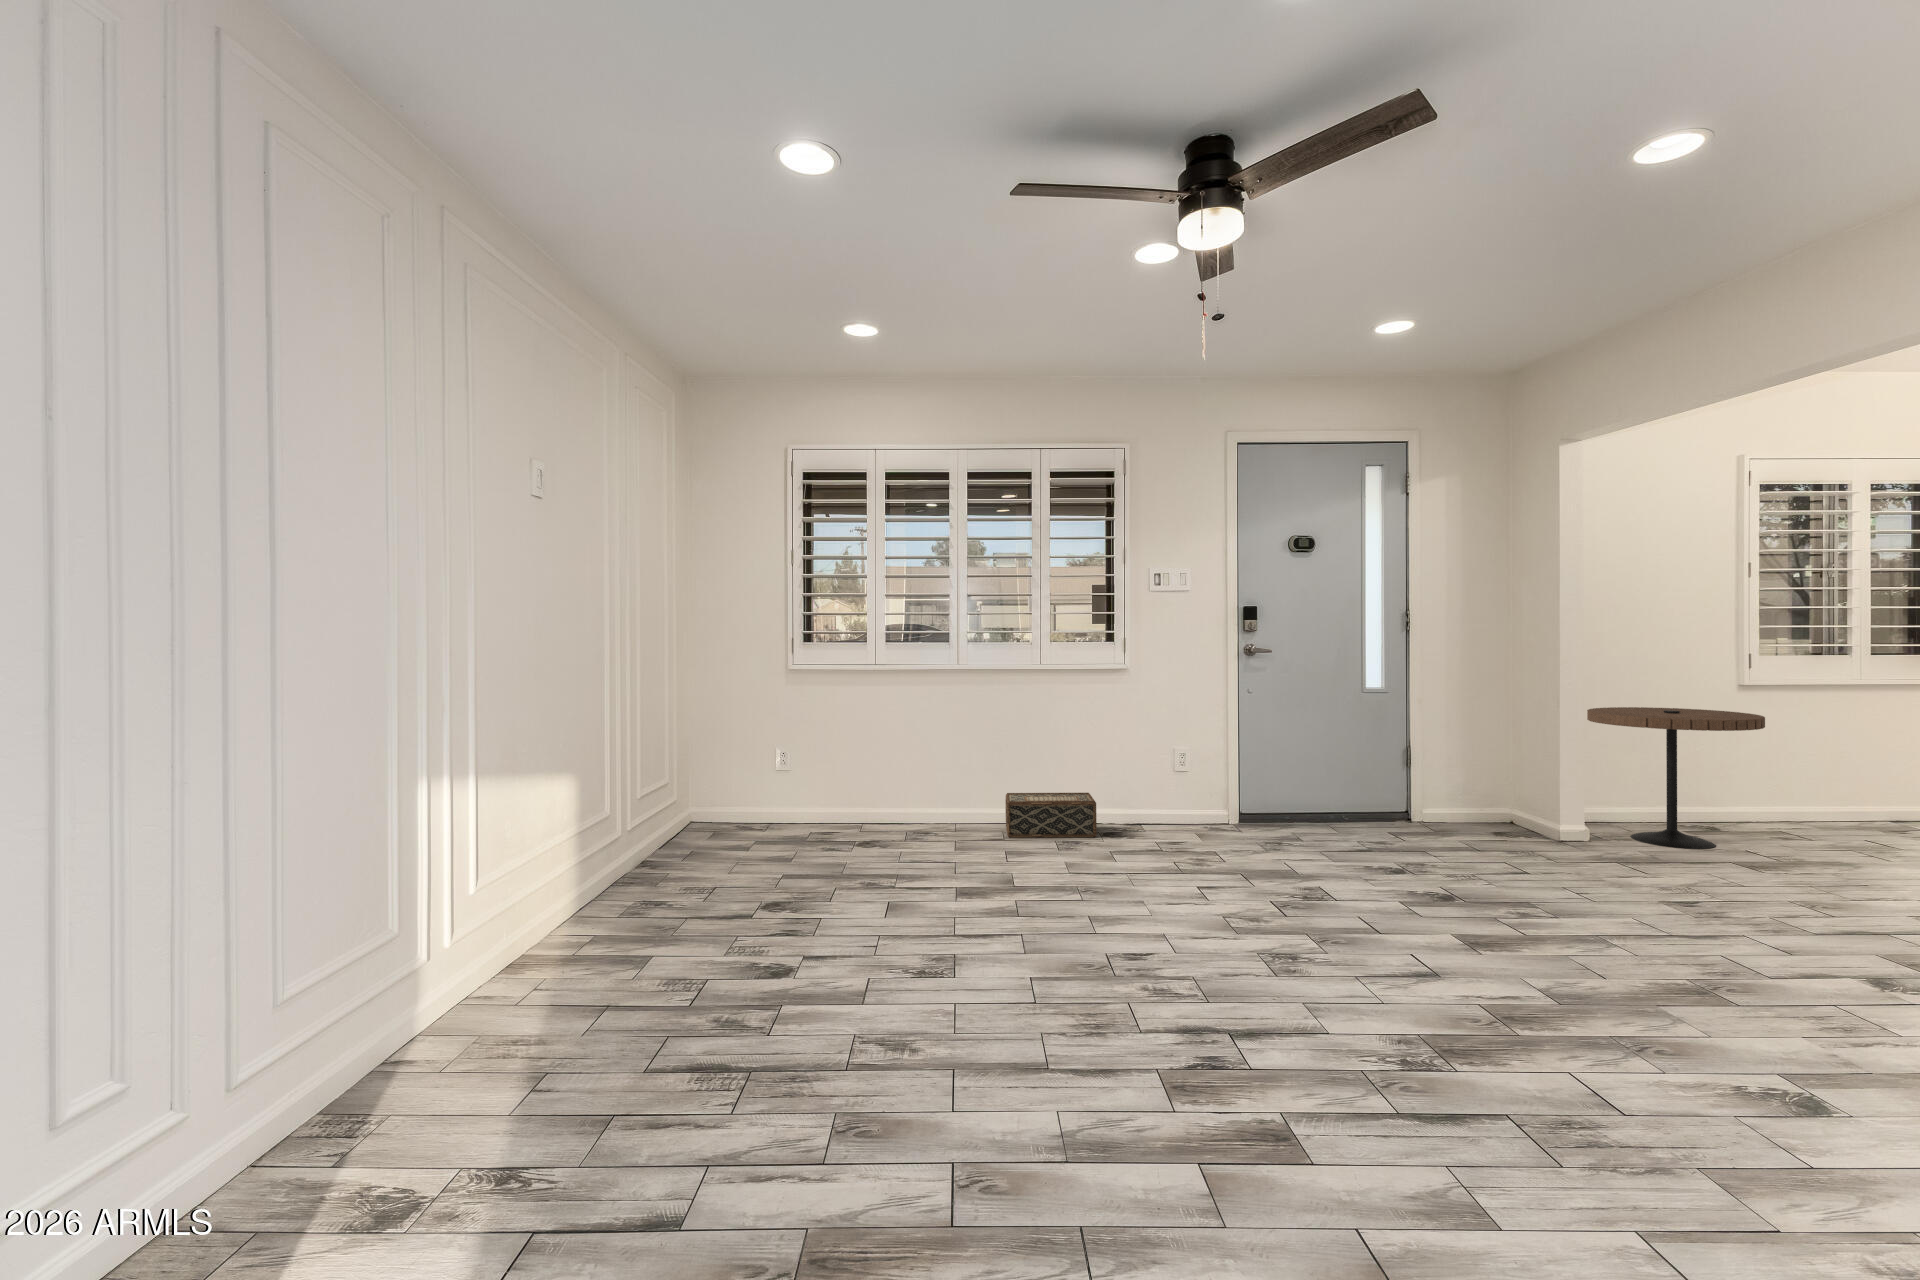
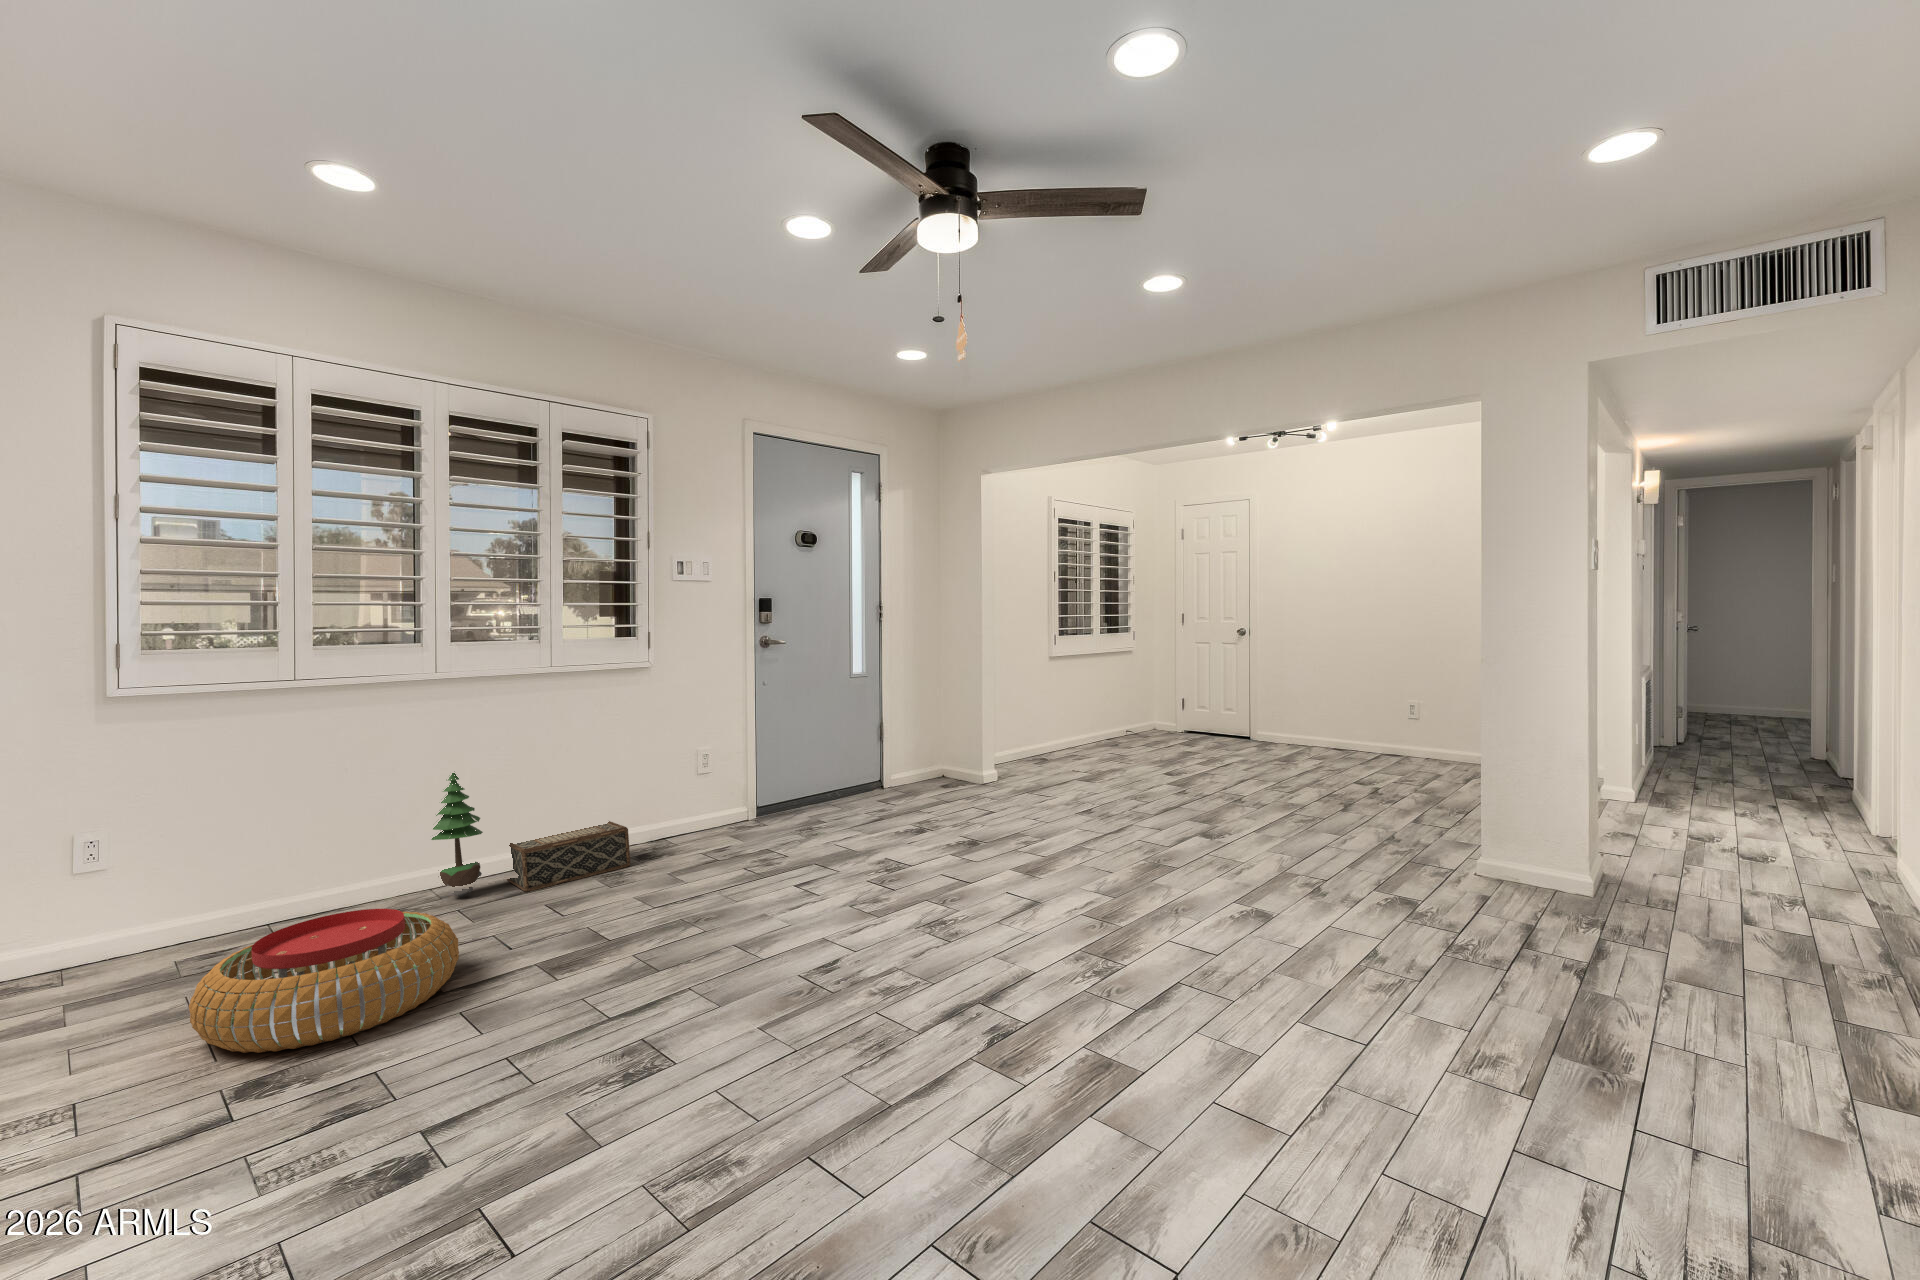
side table: present [1587,707,1765,849] -> none [984,674,1083,773]
potted tree: none [950,727,987,830] -> present [431,773,483,897]
pouf: none [765,814,915,893] -> present [189,909,459,1053]

